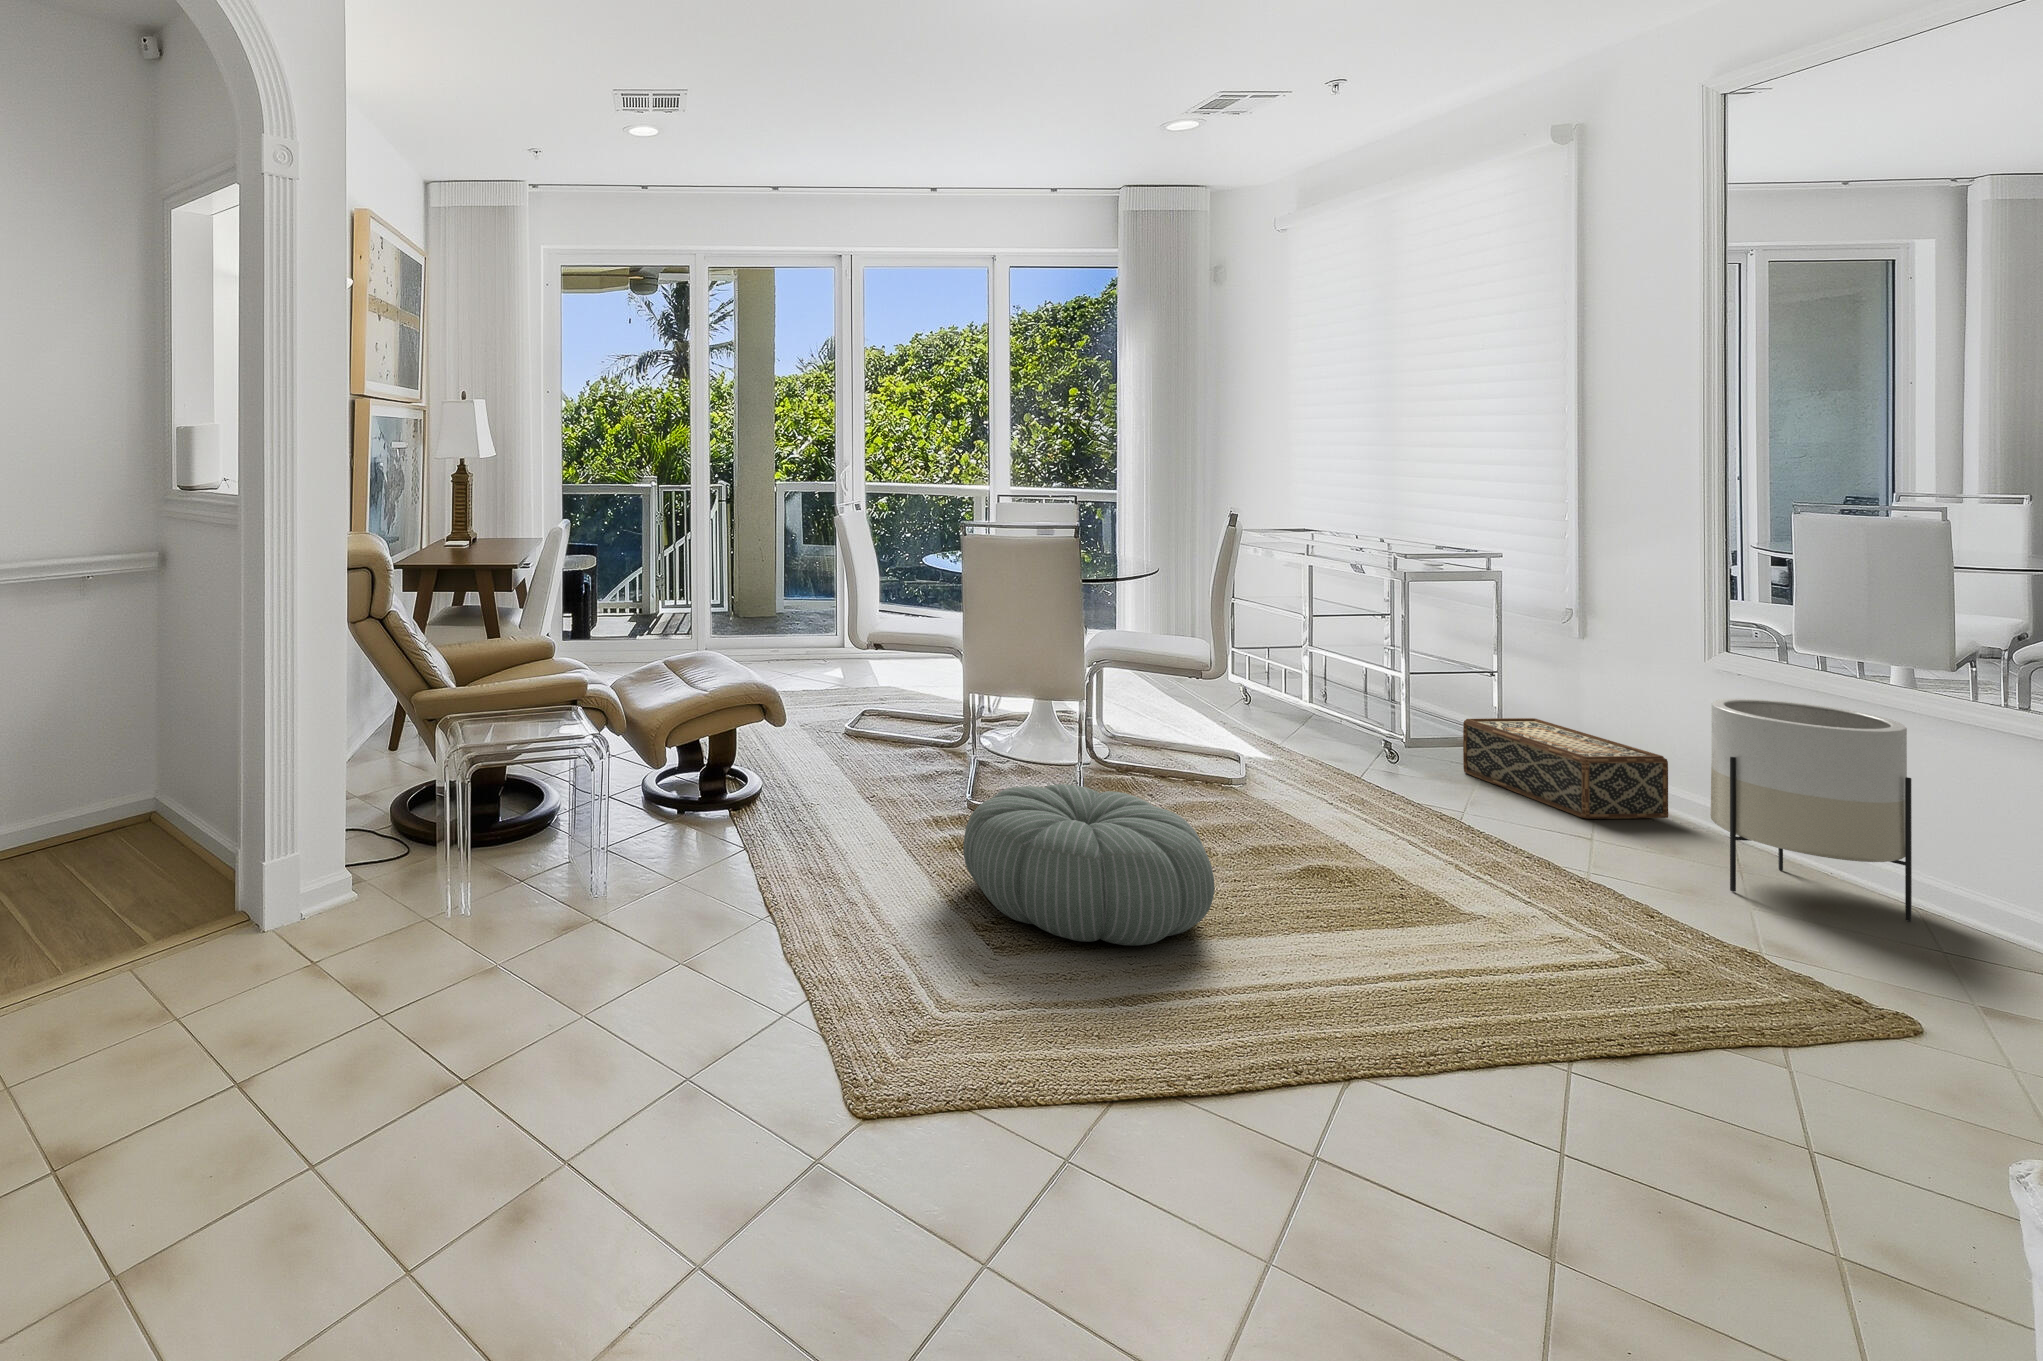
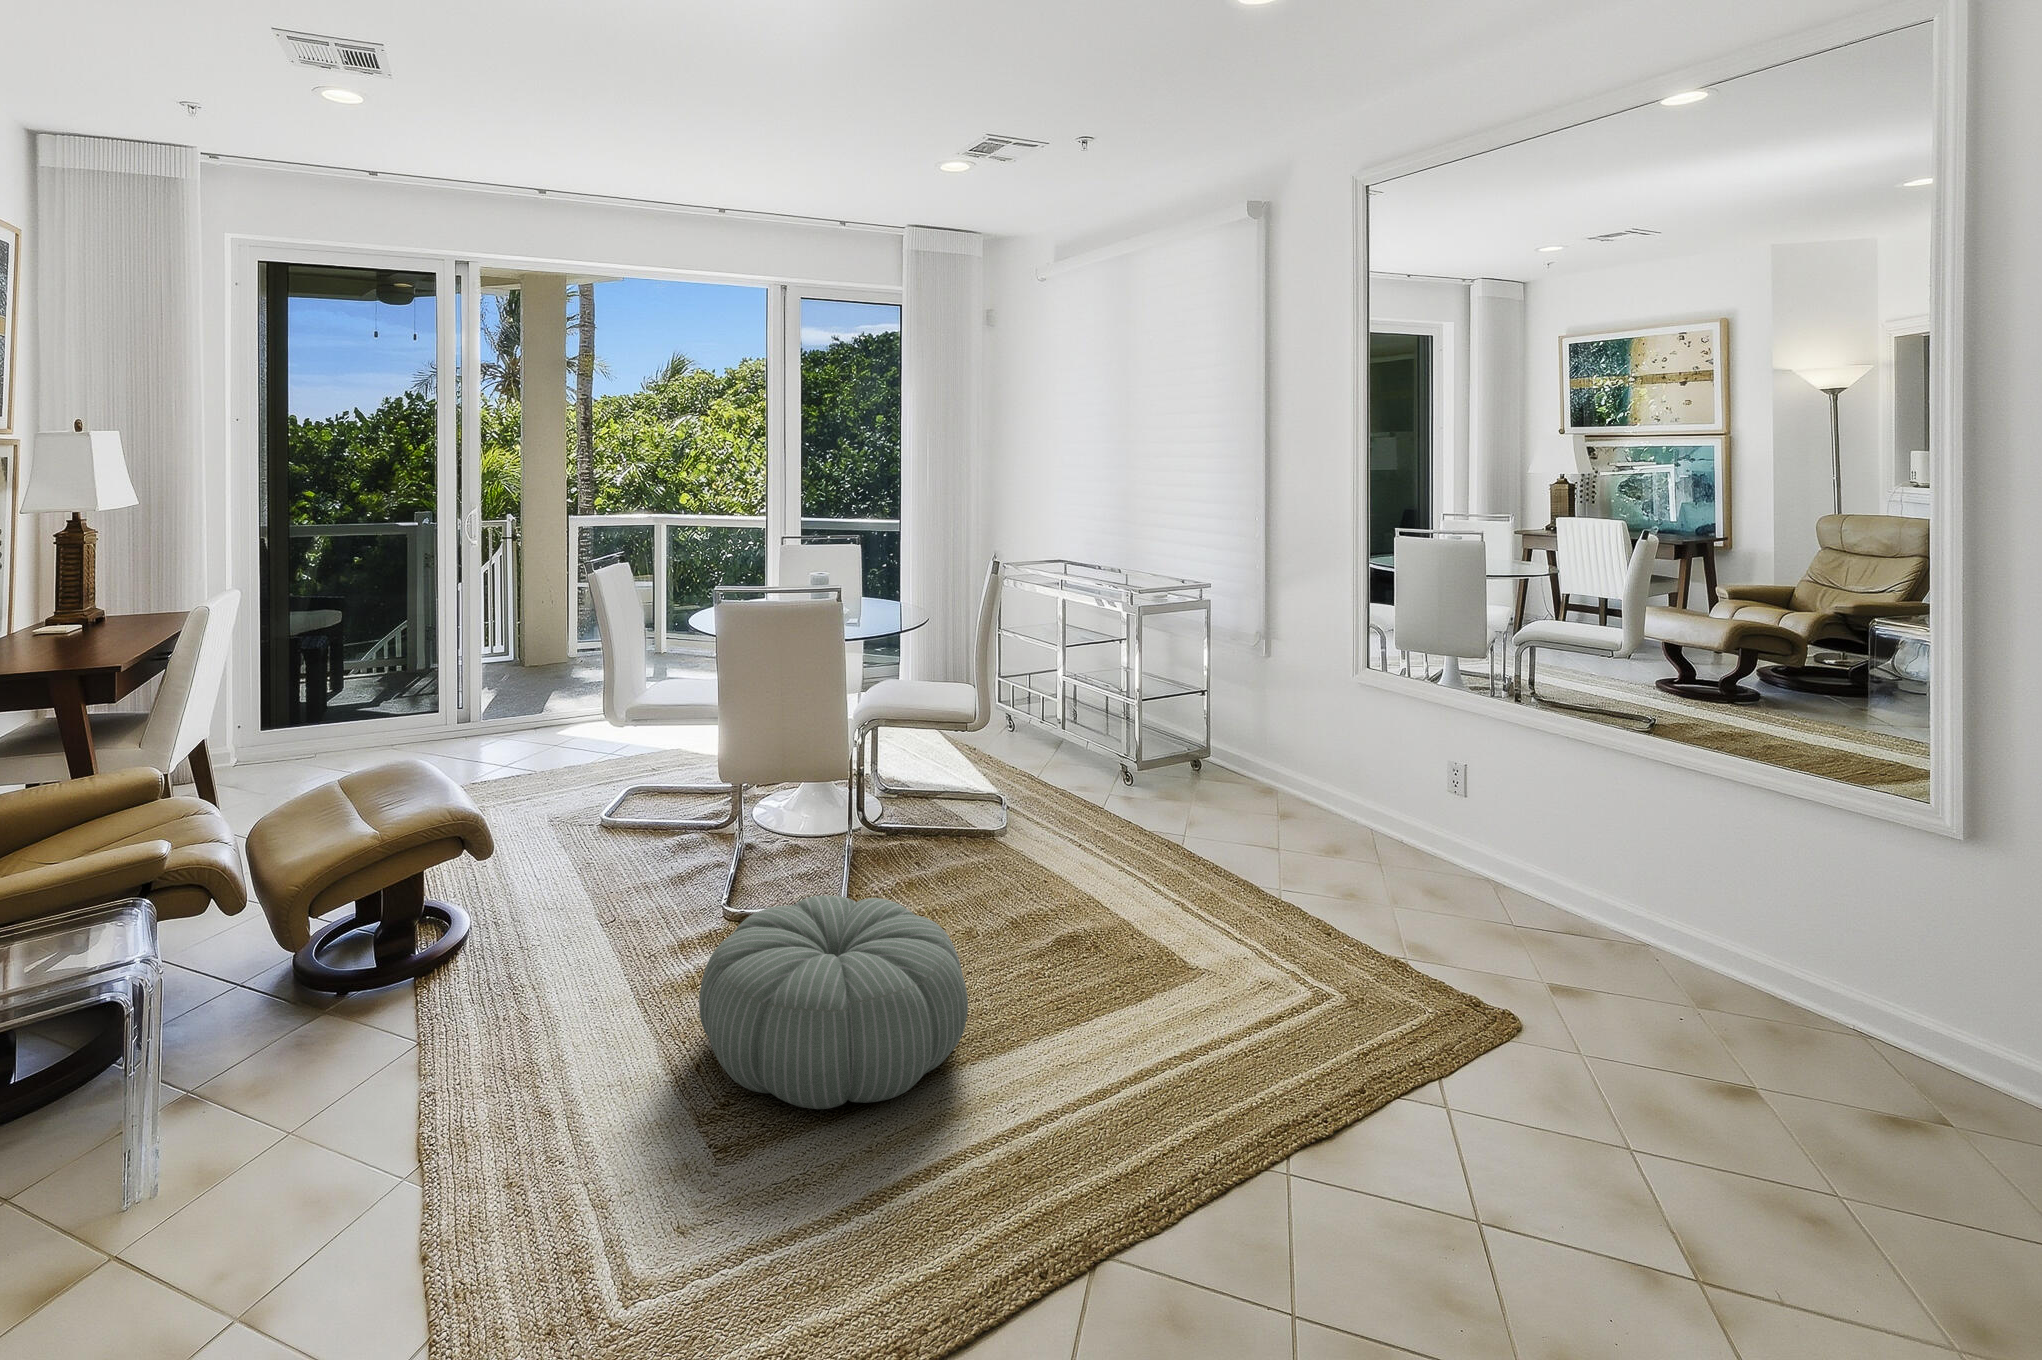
planter: present [1710,698,1912,922] -> none [1369,716,1503,906]
woven basket: present [1463,718,1668,819] -> none [1184,732,1335,830]

